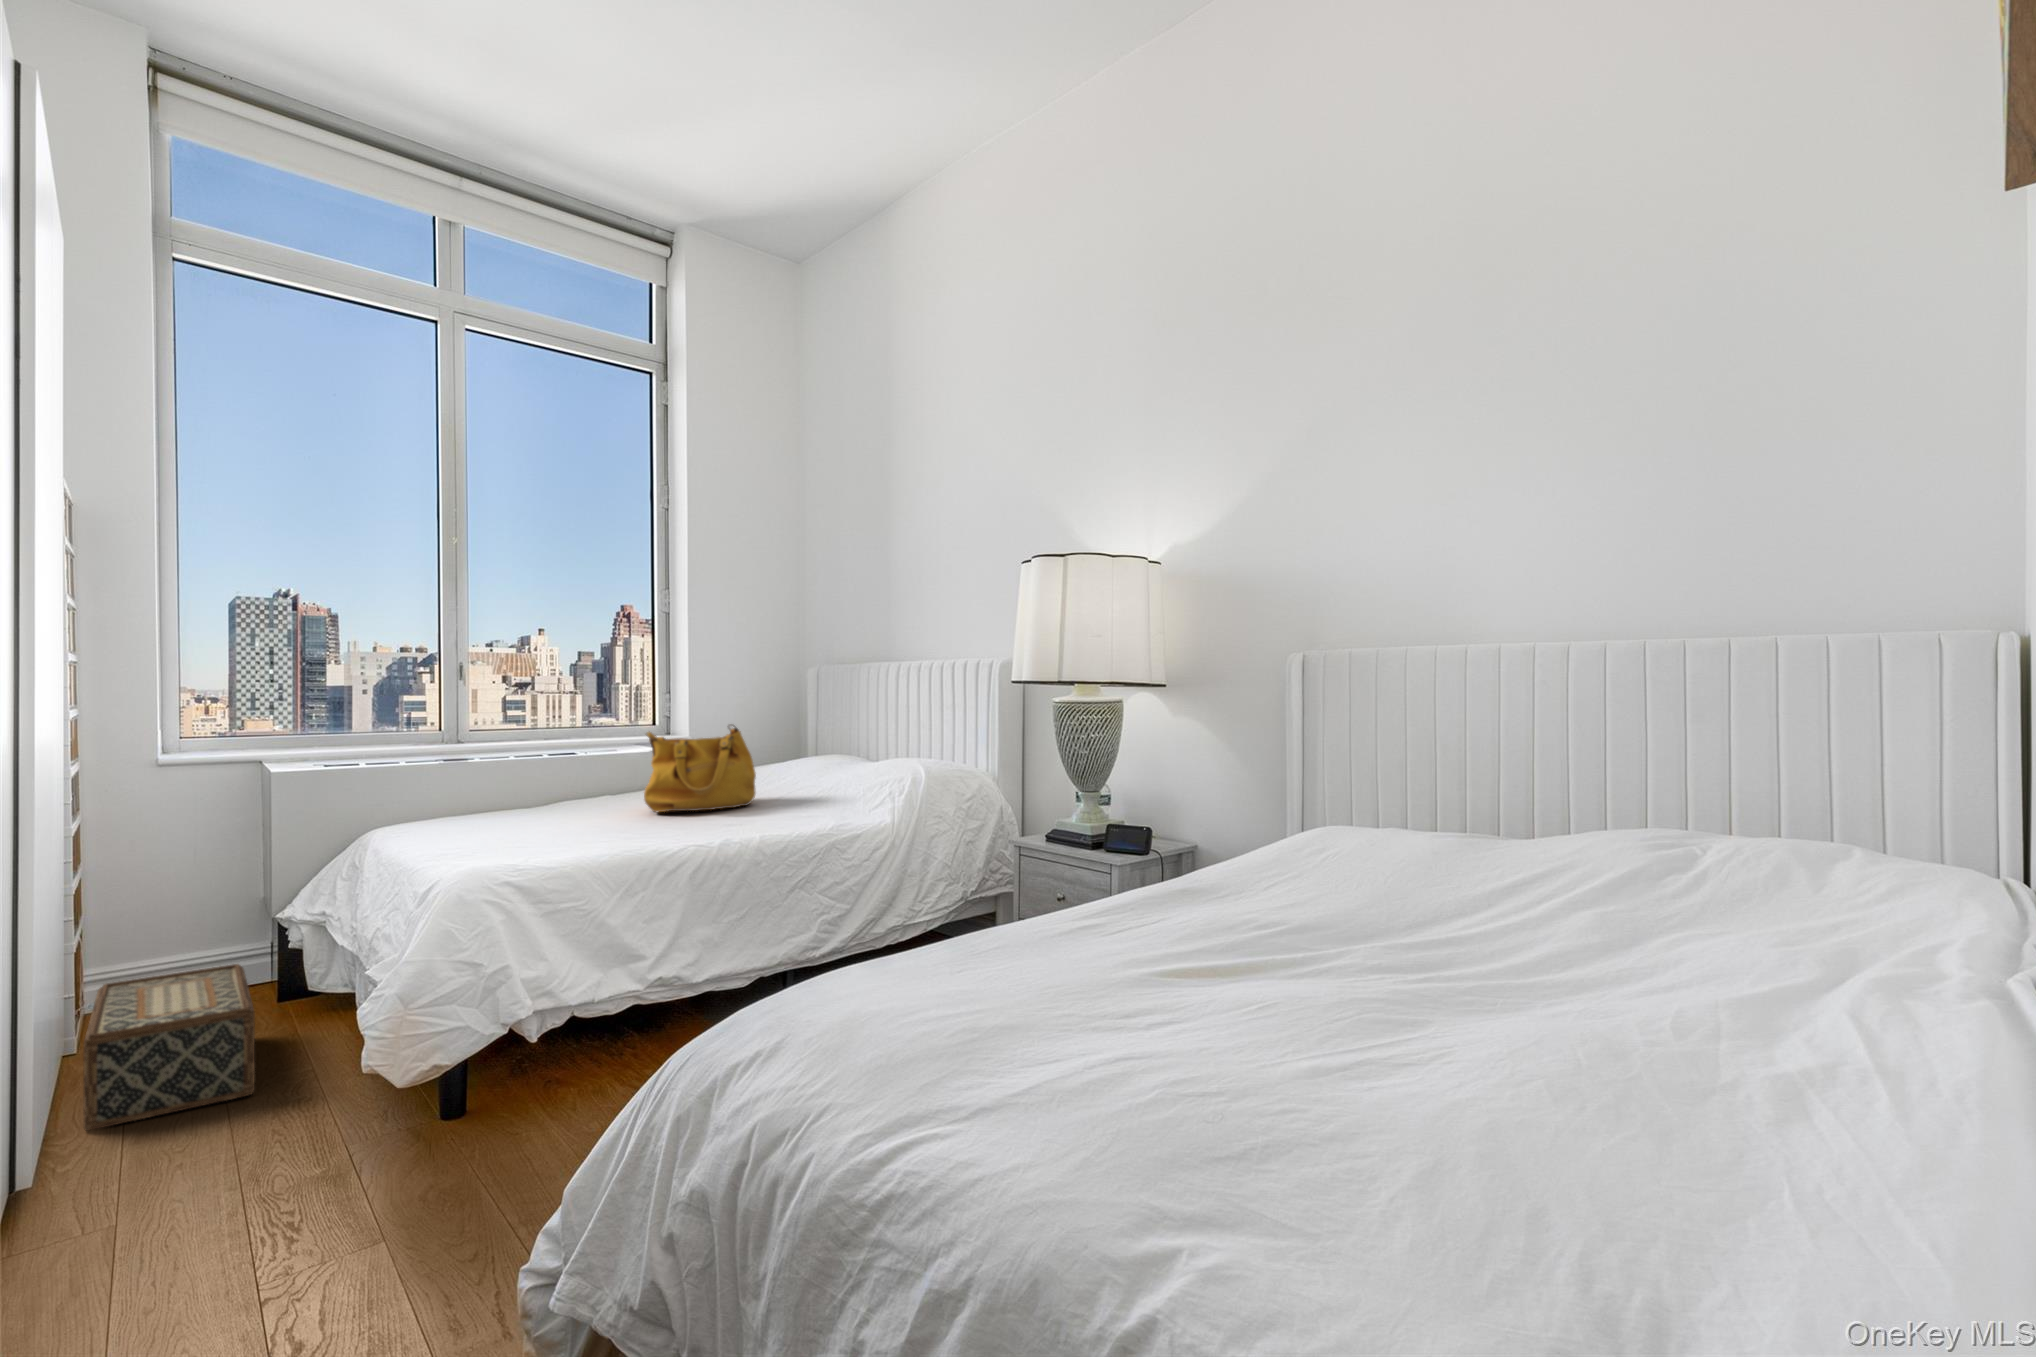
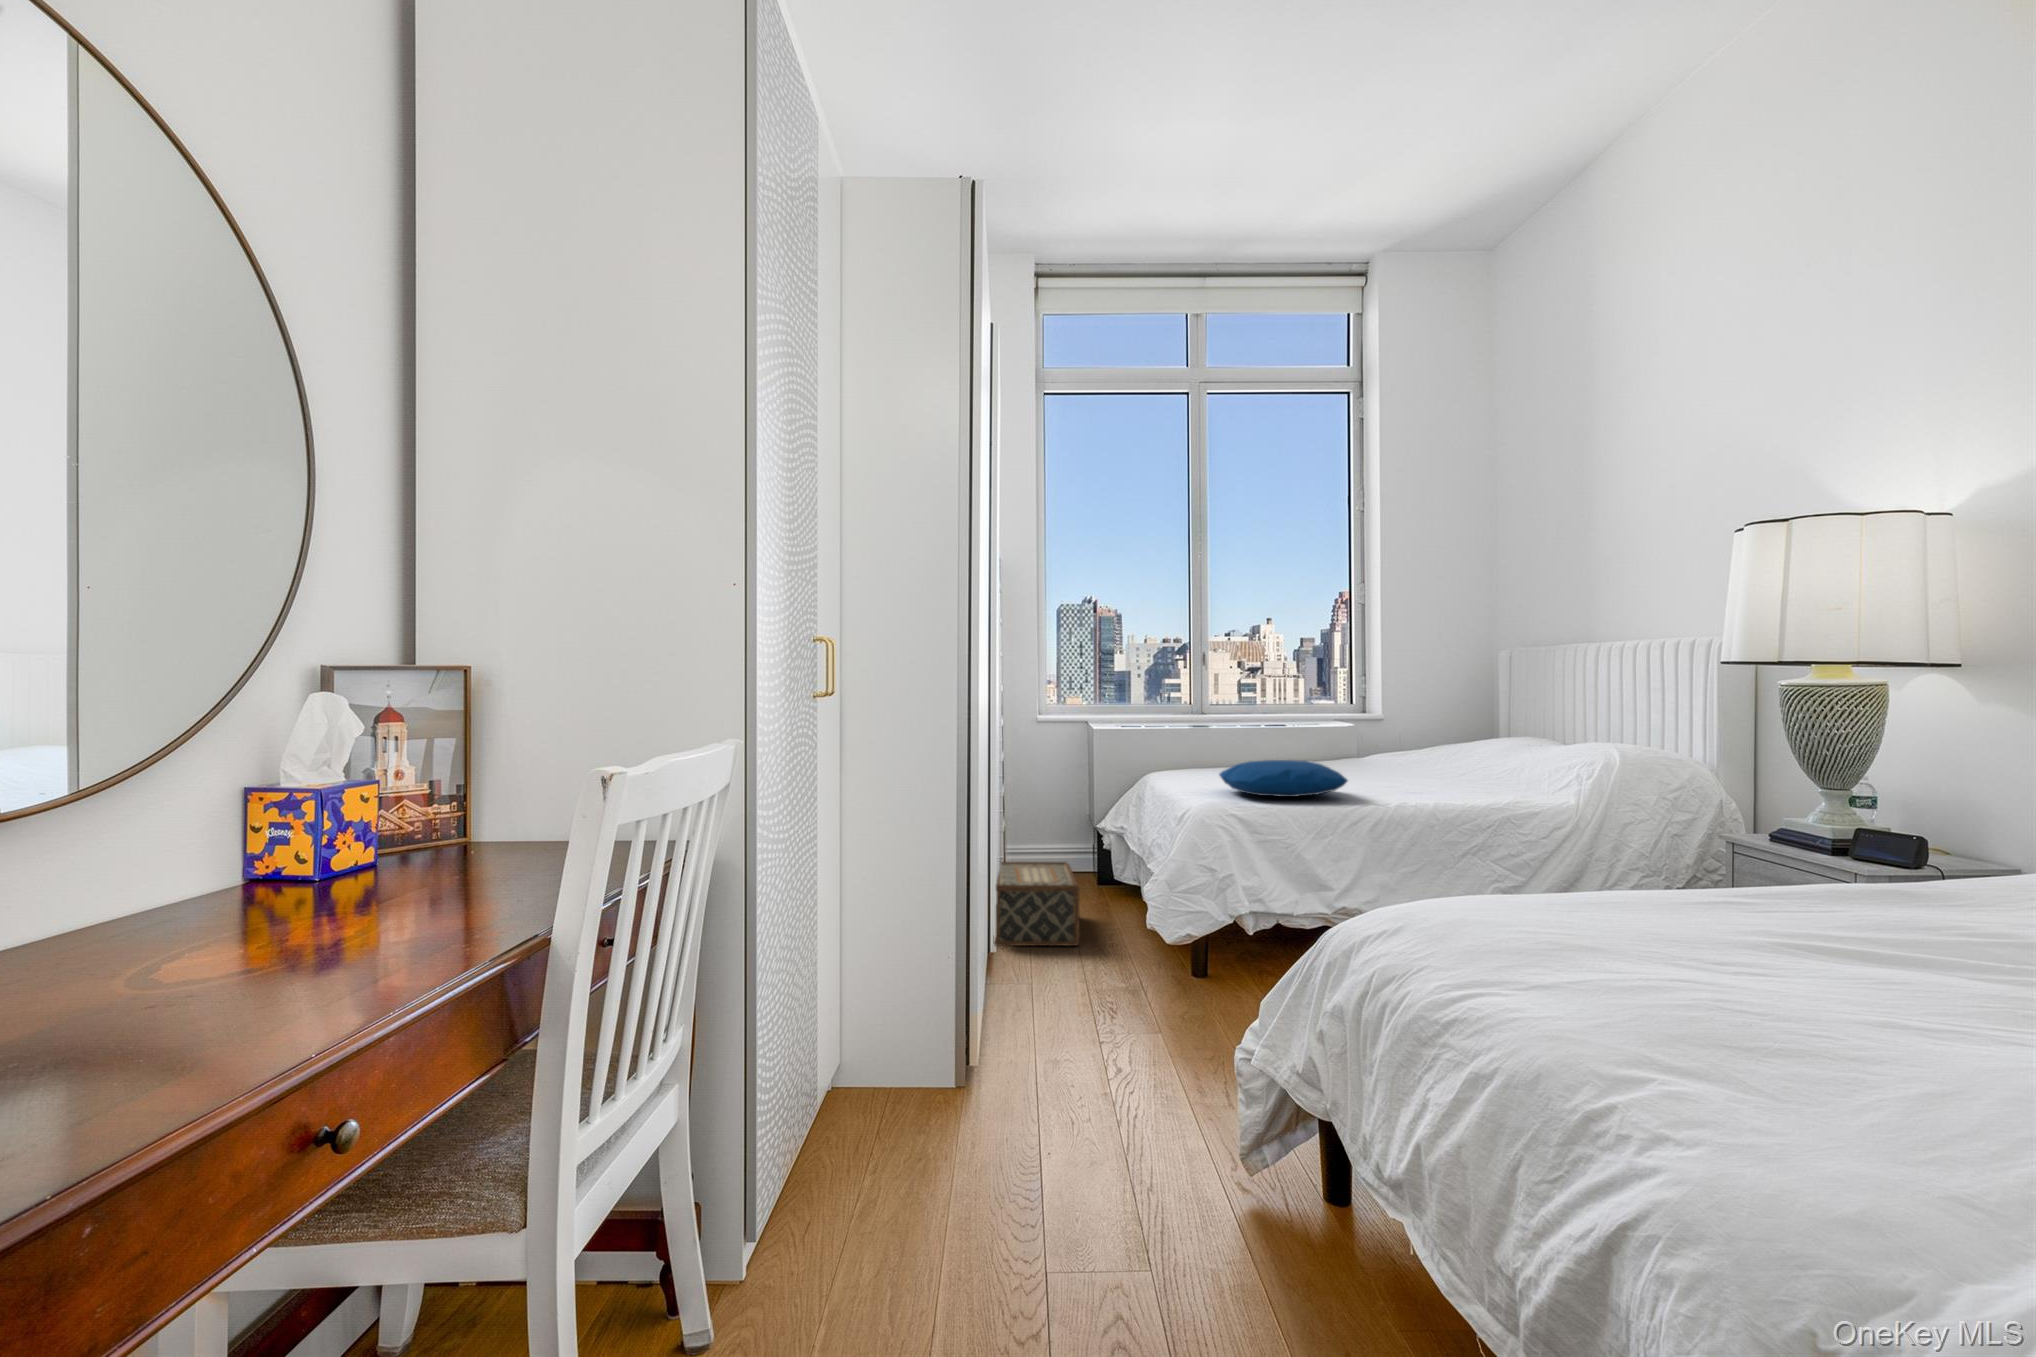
handbag: present [644,724,756,812] -> none [1349,704,1452,782]
pillow: none [479,800,650,849] -> present [1219,760,1348,797]

